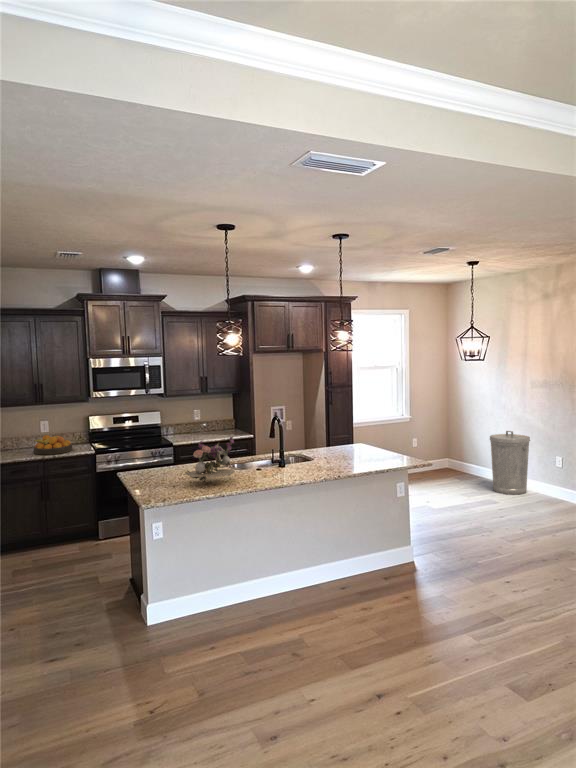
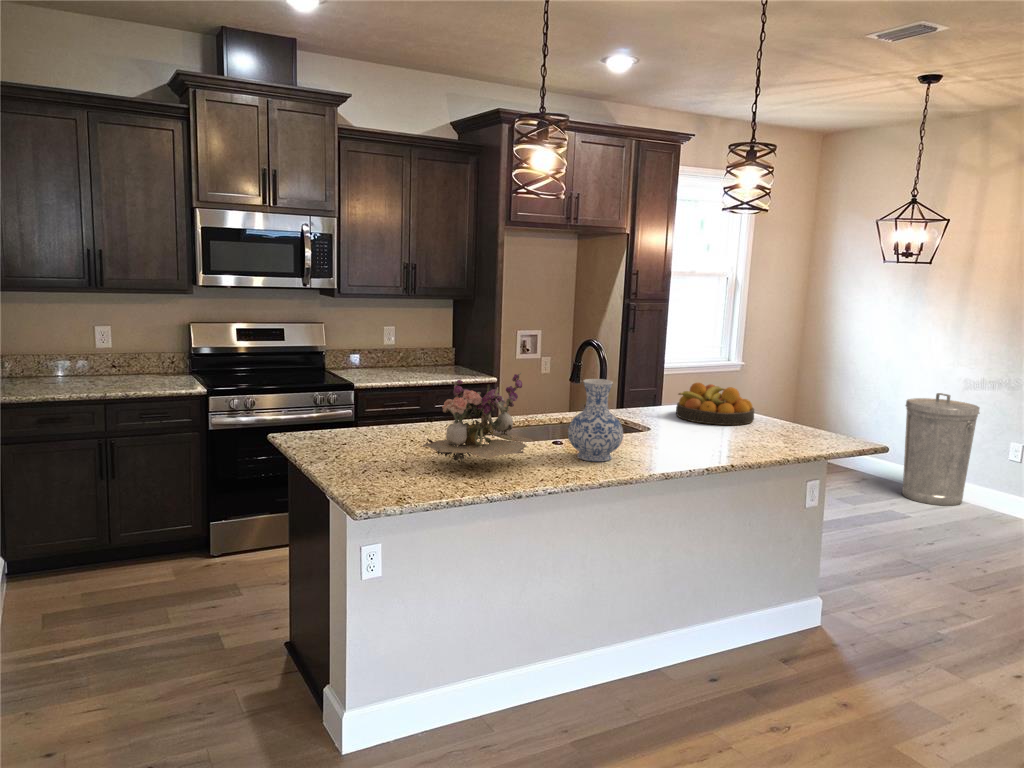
fruit bowl: present [34,435,72,454] -> present [676,383,754,425]
vase: none [258,437,286,478] -> present [568,379,623,462]

